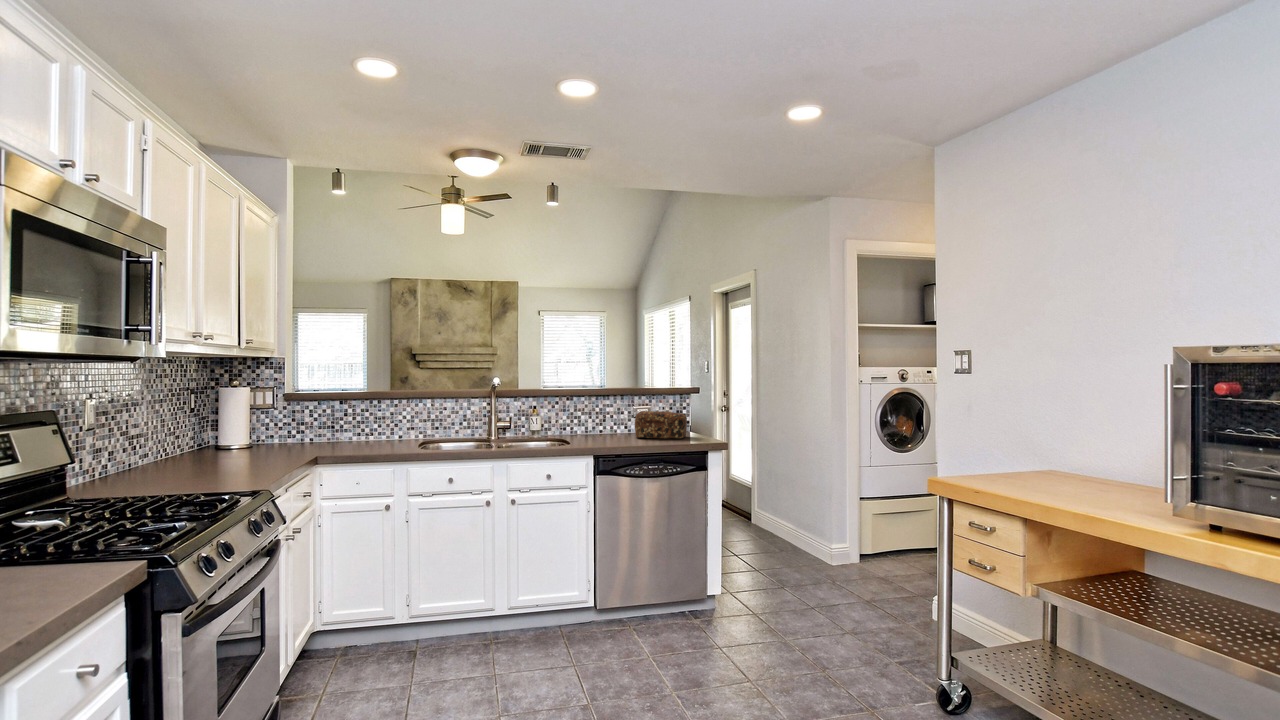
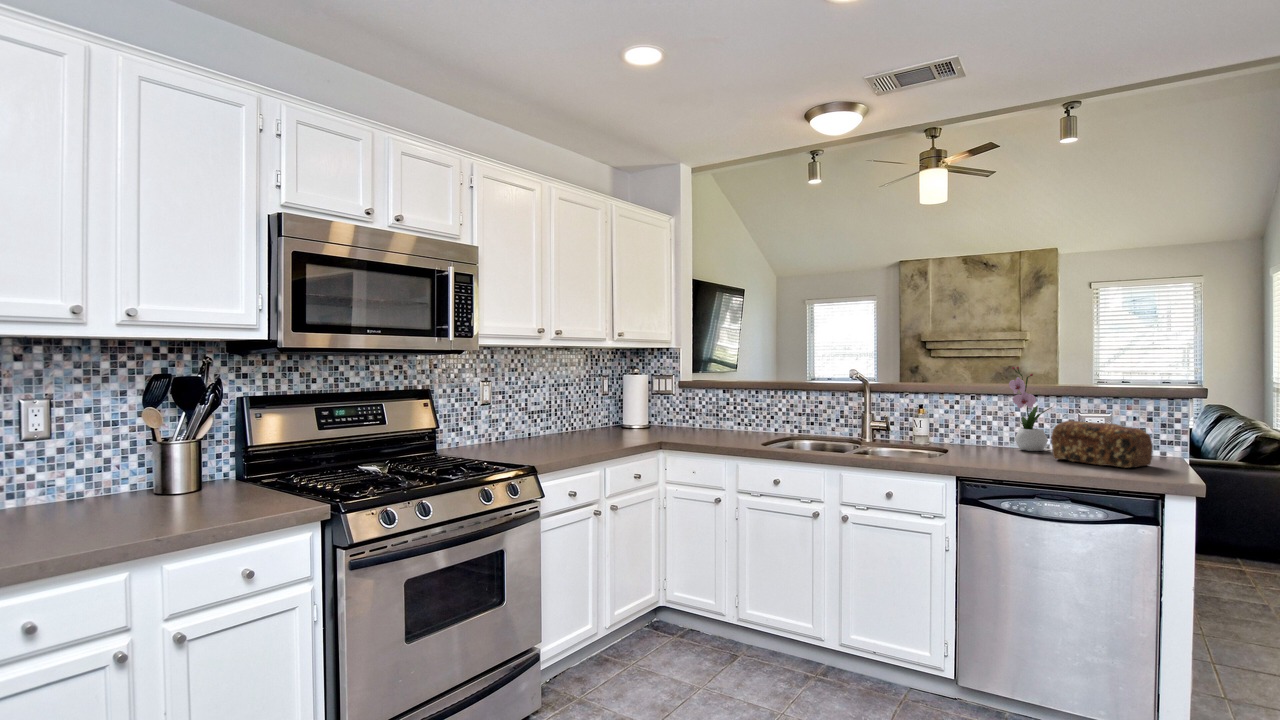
flower arrangement: none [597,375,622,435] -> present [1009,367,1052,451]

